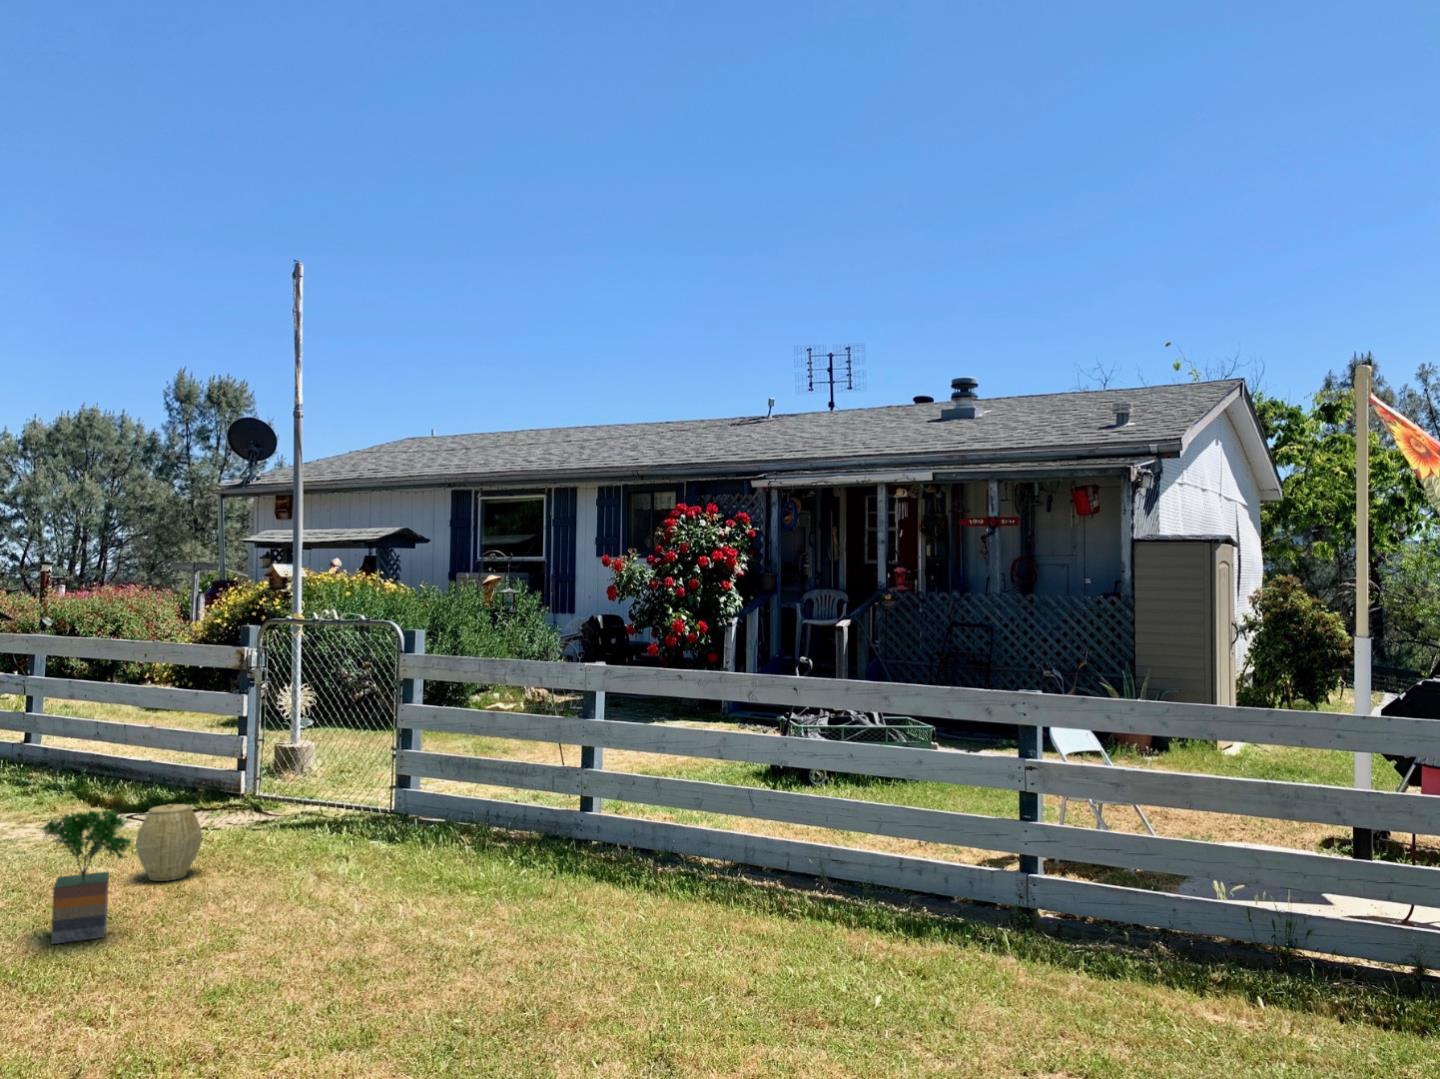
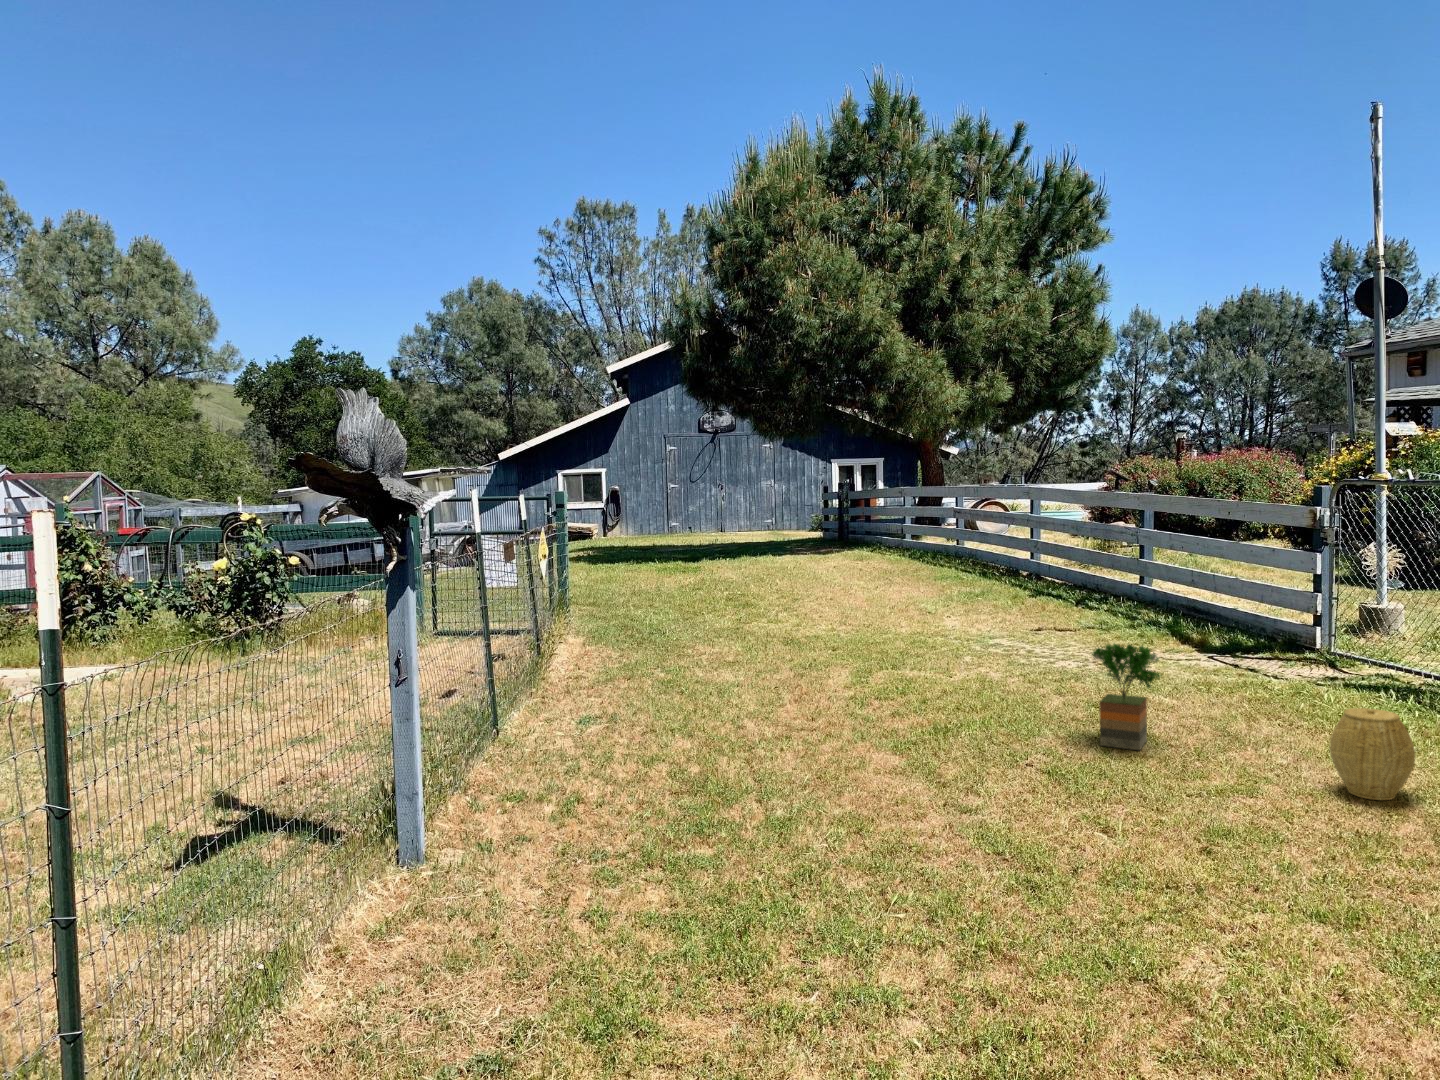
woven basket: present [136,804,202,881] -> present [1330,708,1415,800]

